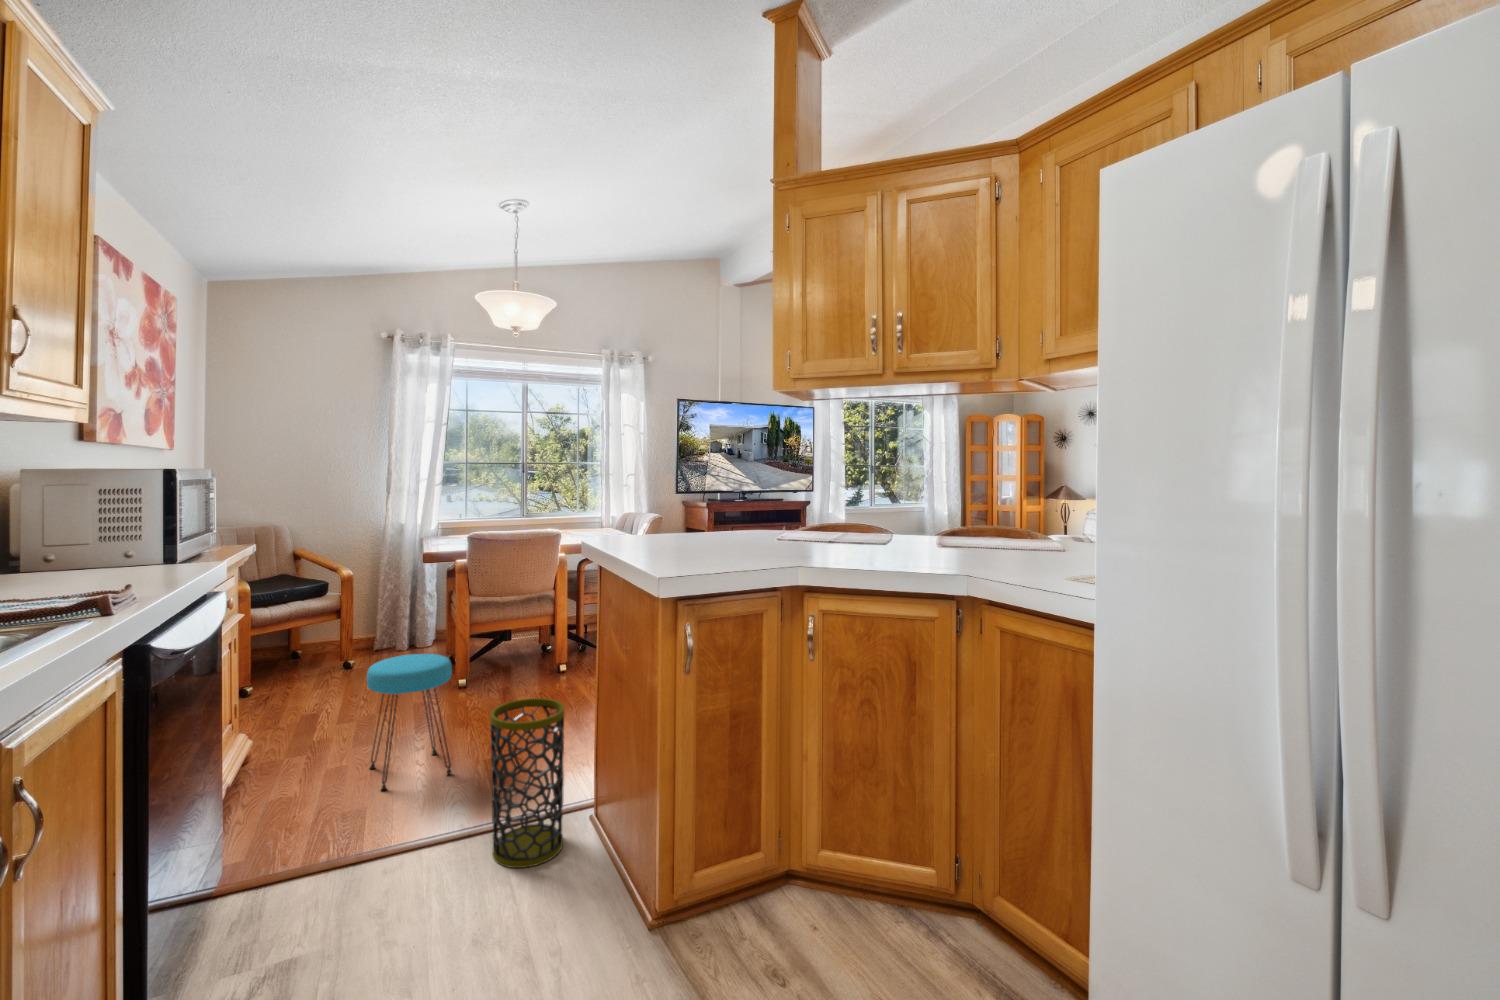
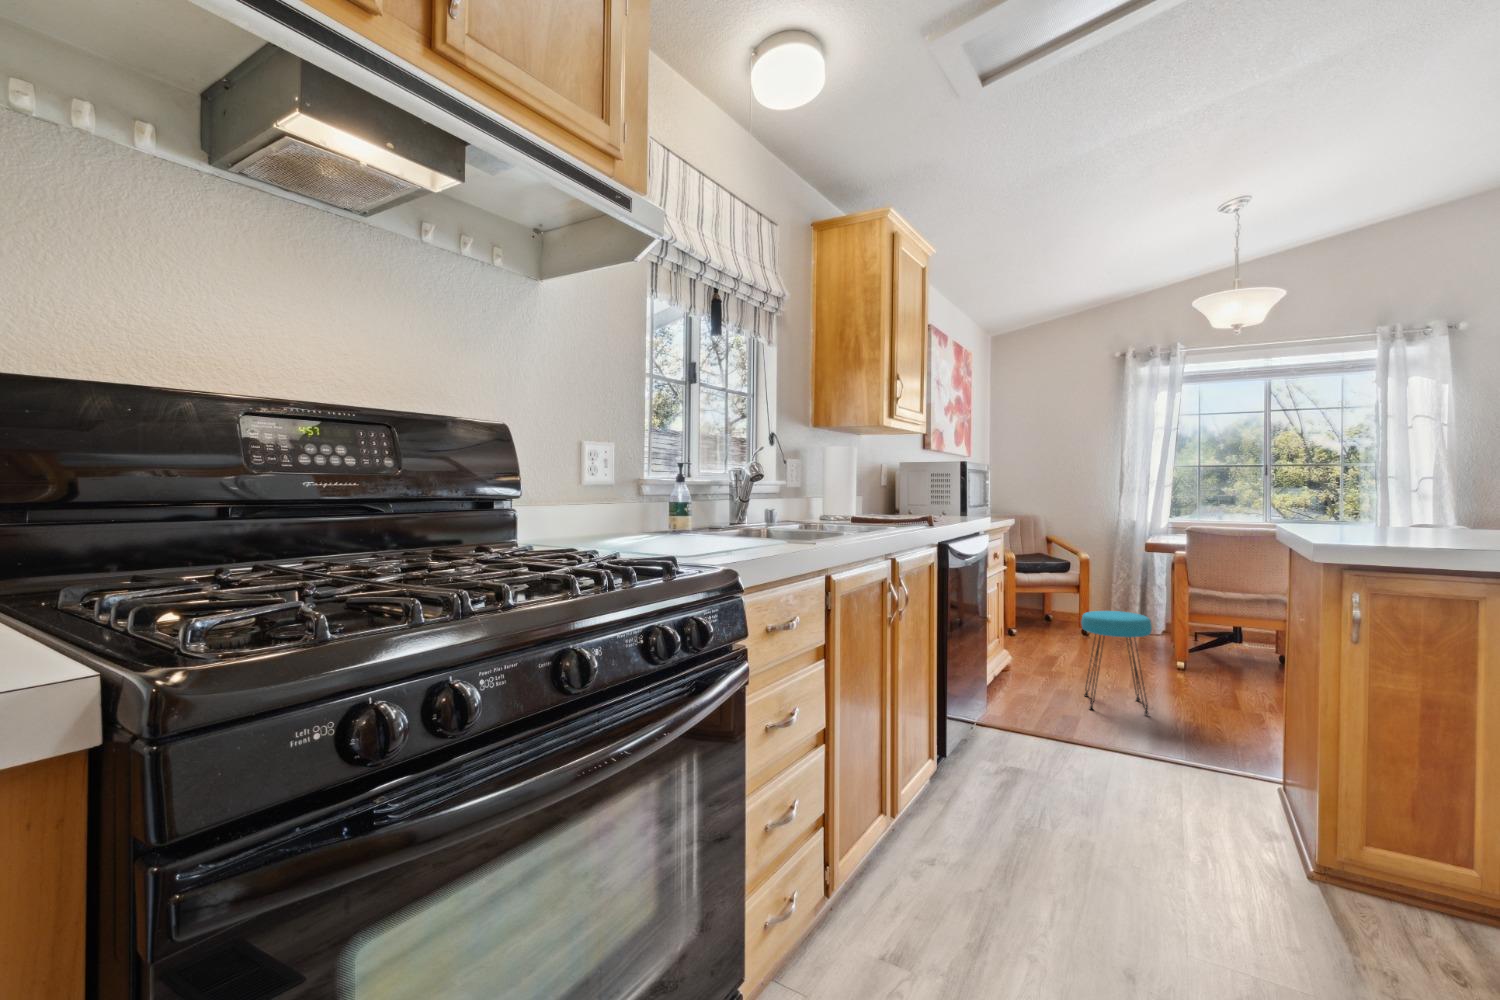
trash can: present [490,698,564,868] -> none [1165,646,1238,788]

